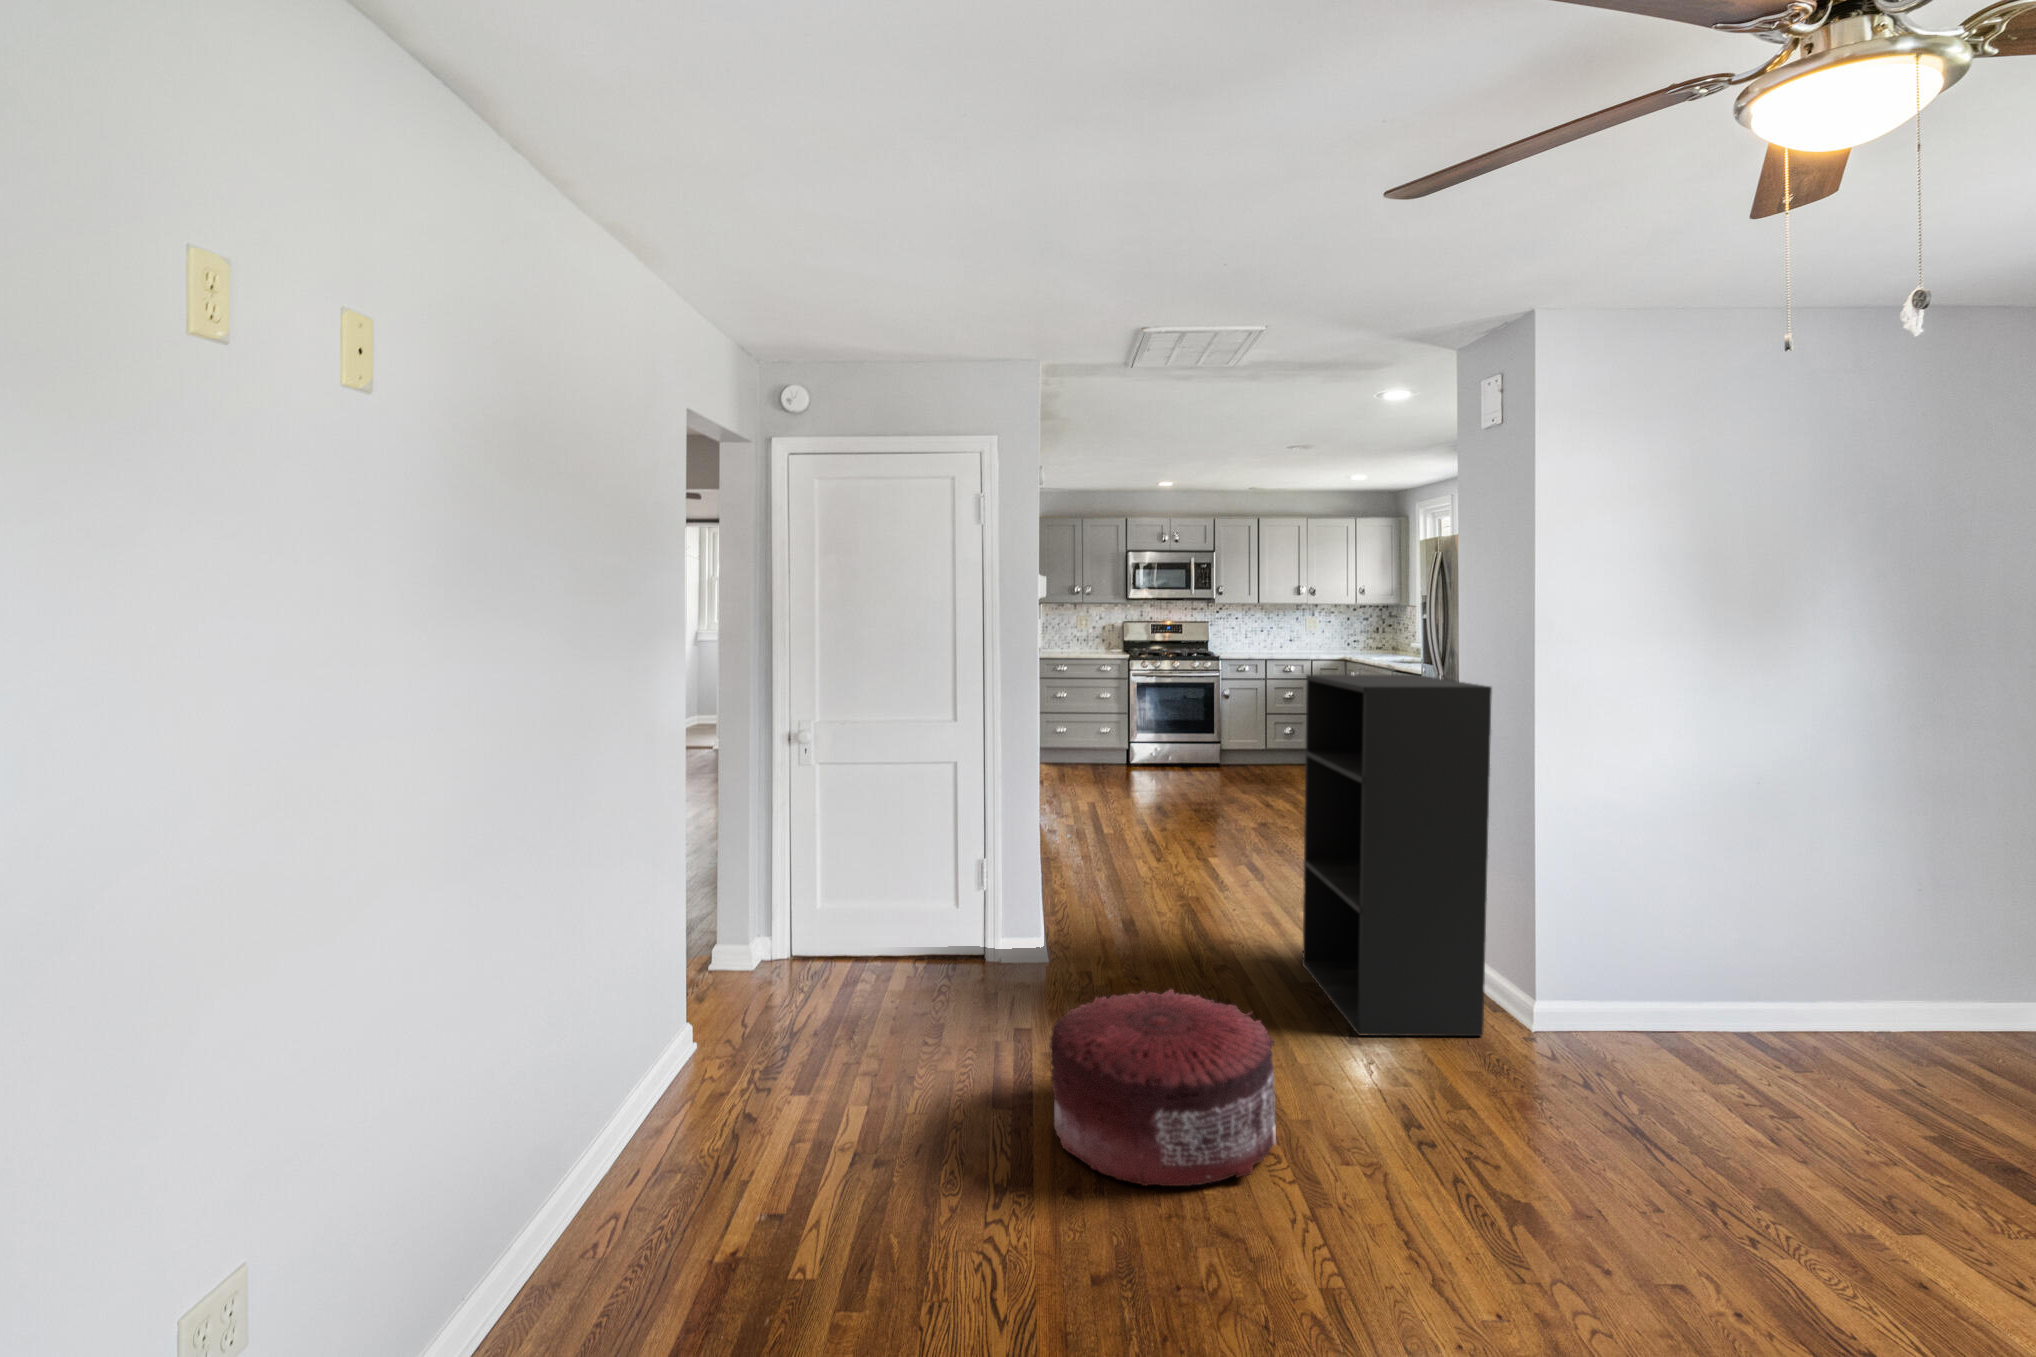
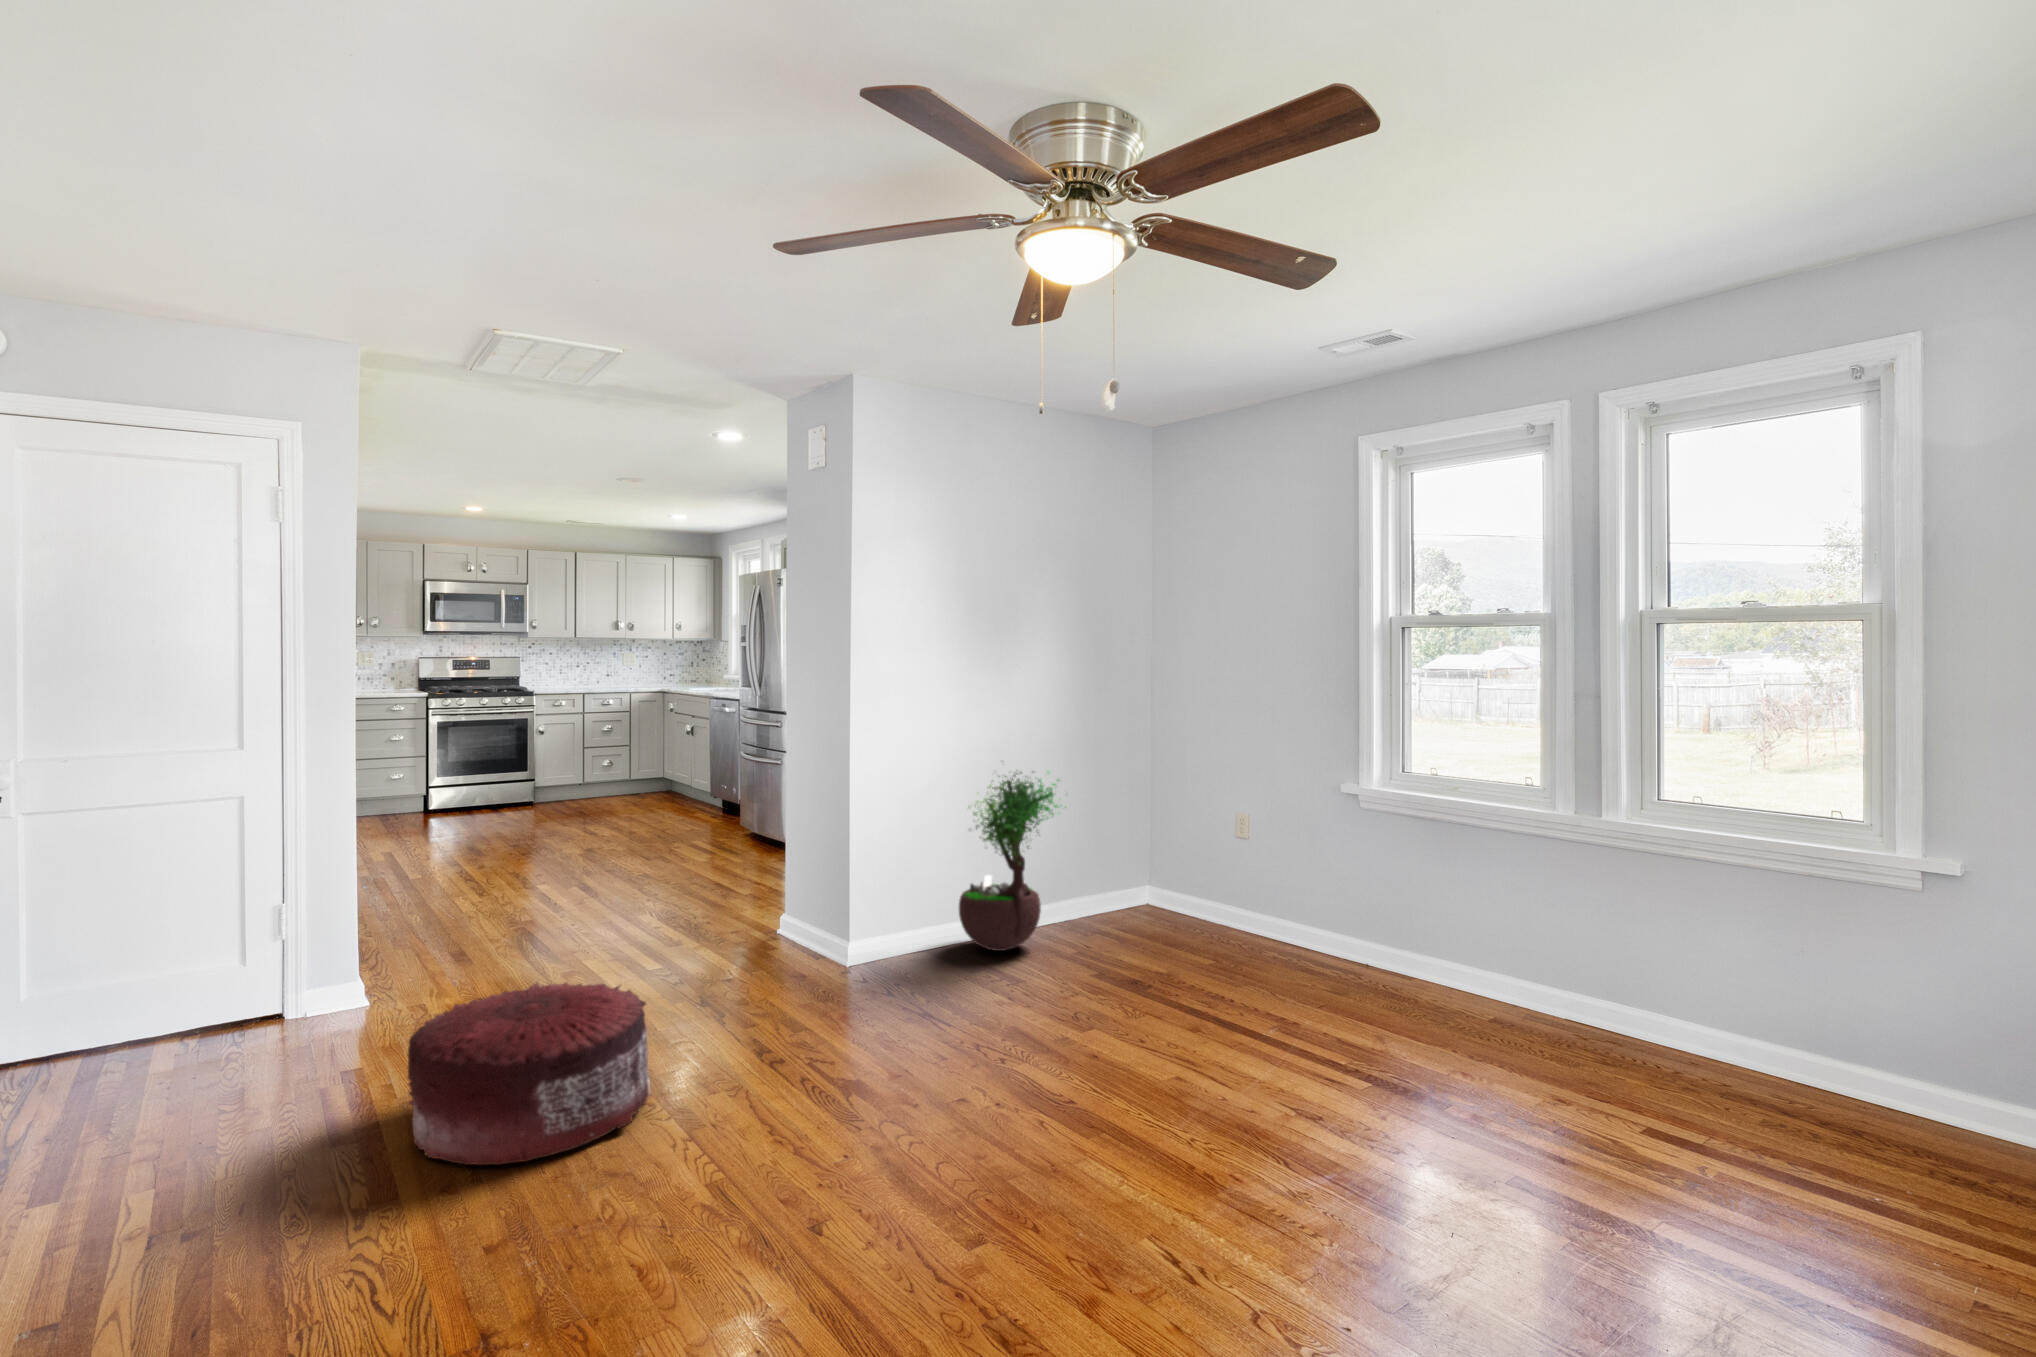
bookshelf: present [1302,675,1492,1036] -> none [648,685,812,1000]
potted tree: none [1699,797,1898,1058] -> present [959,761,1066,951]

